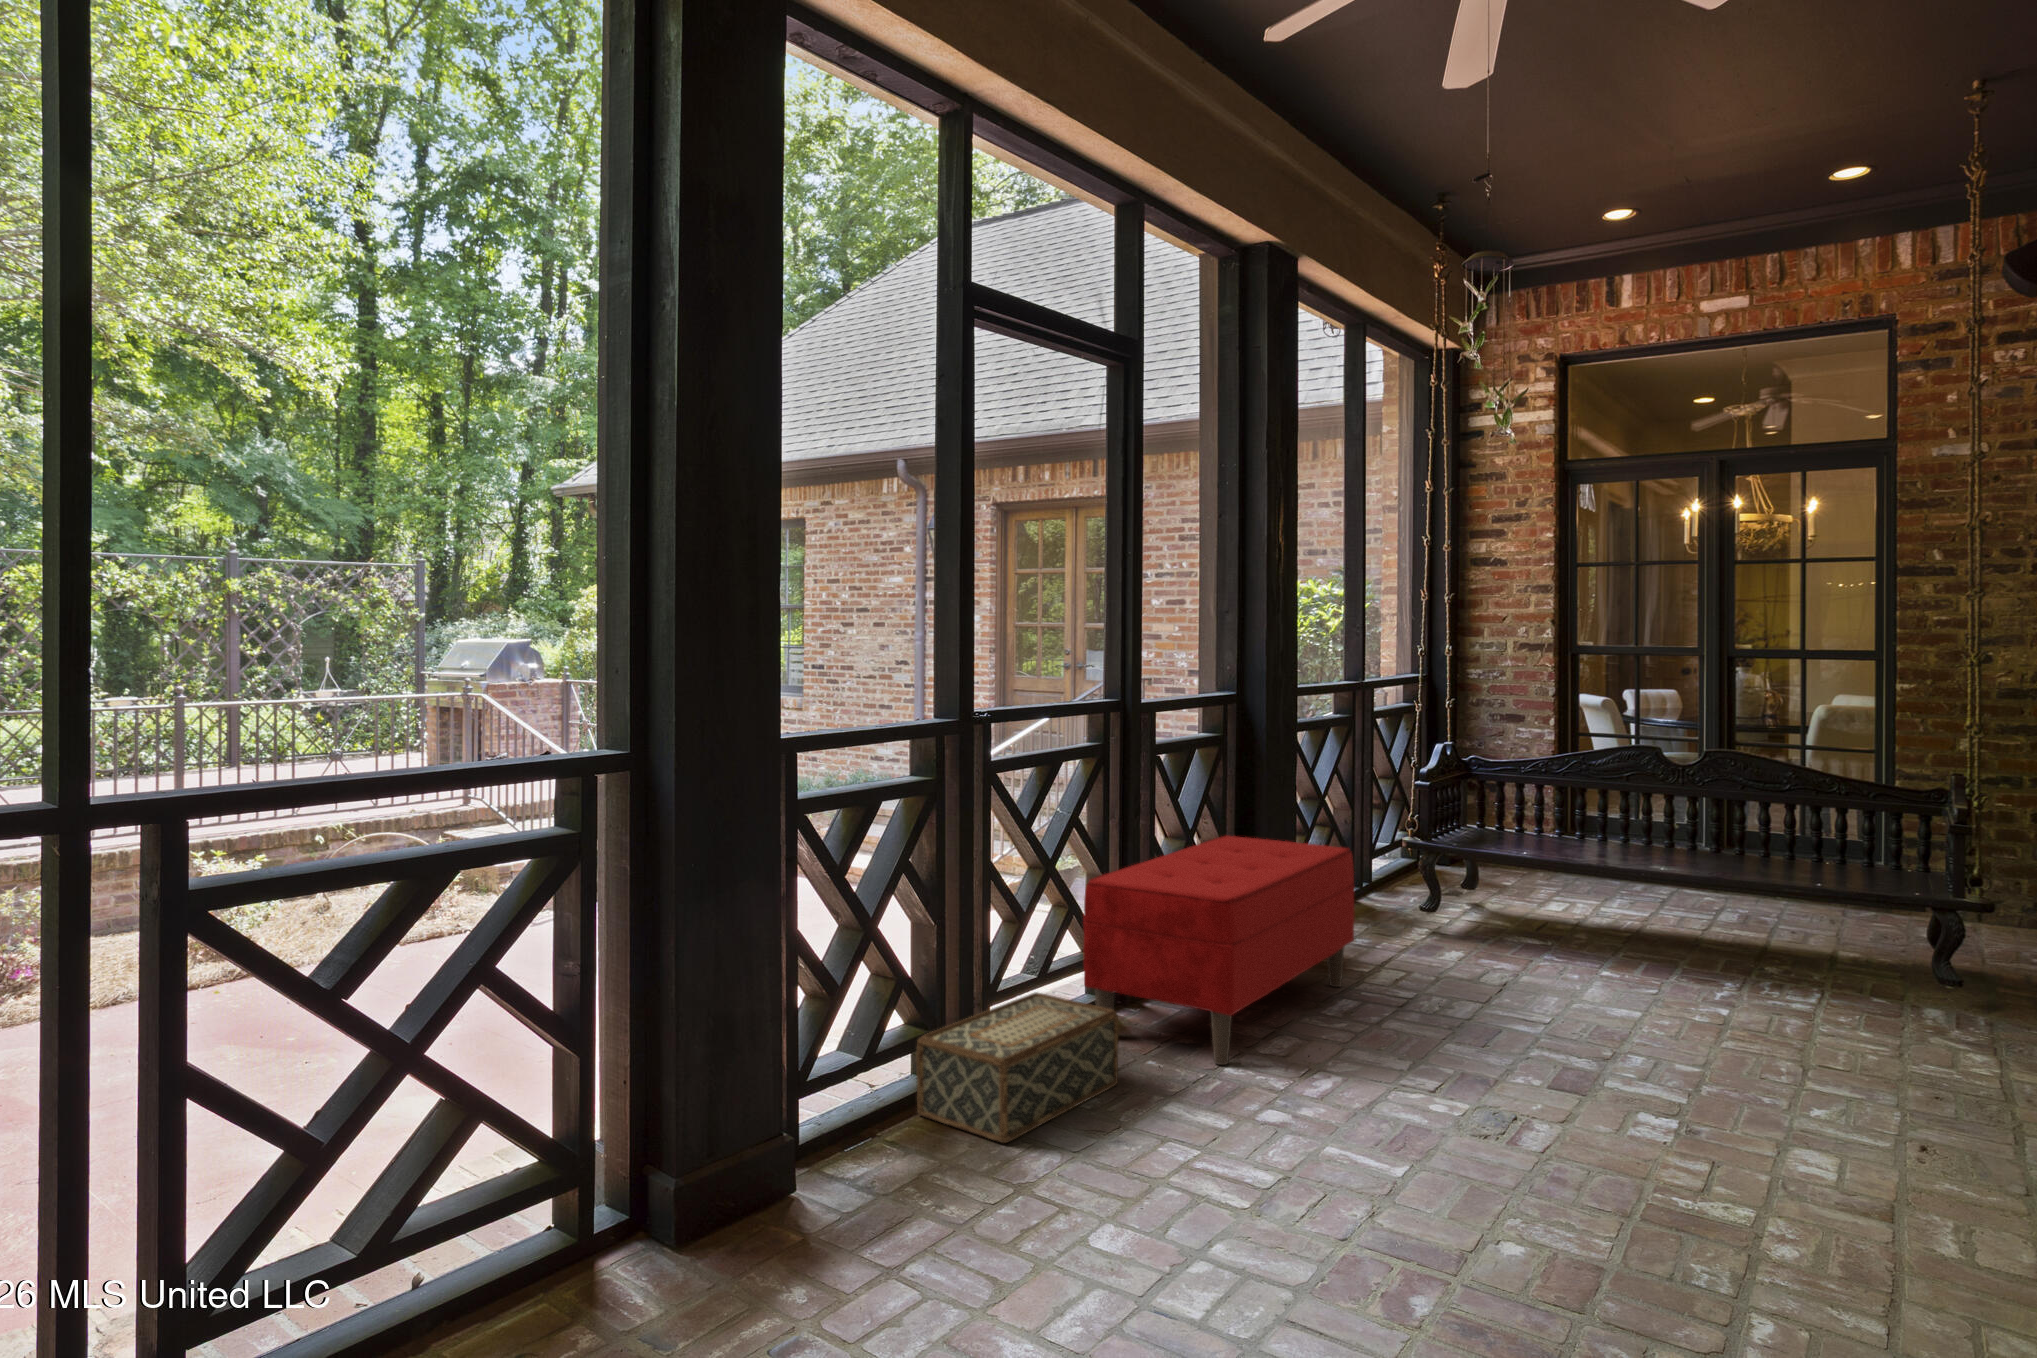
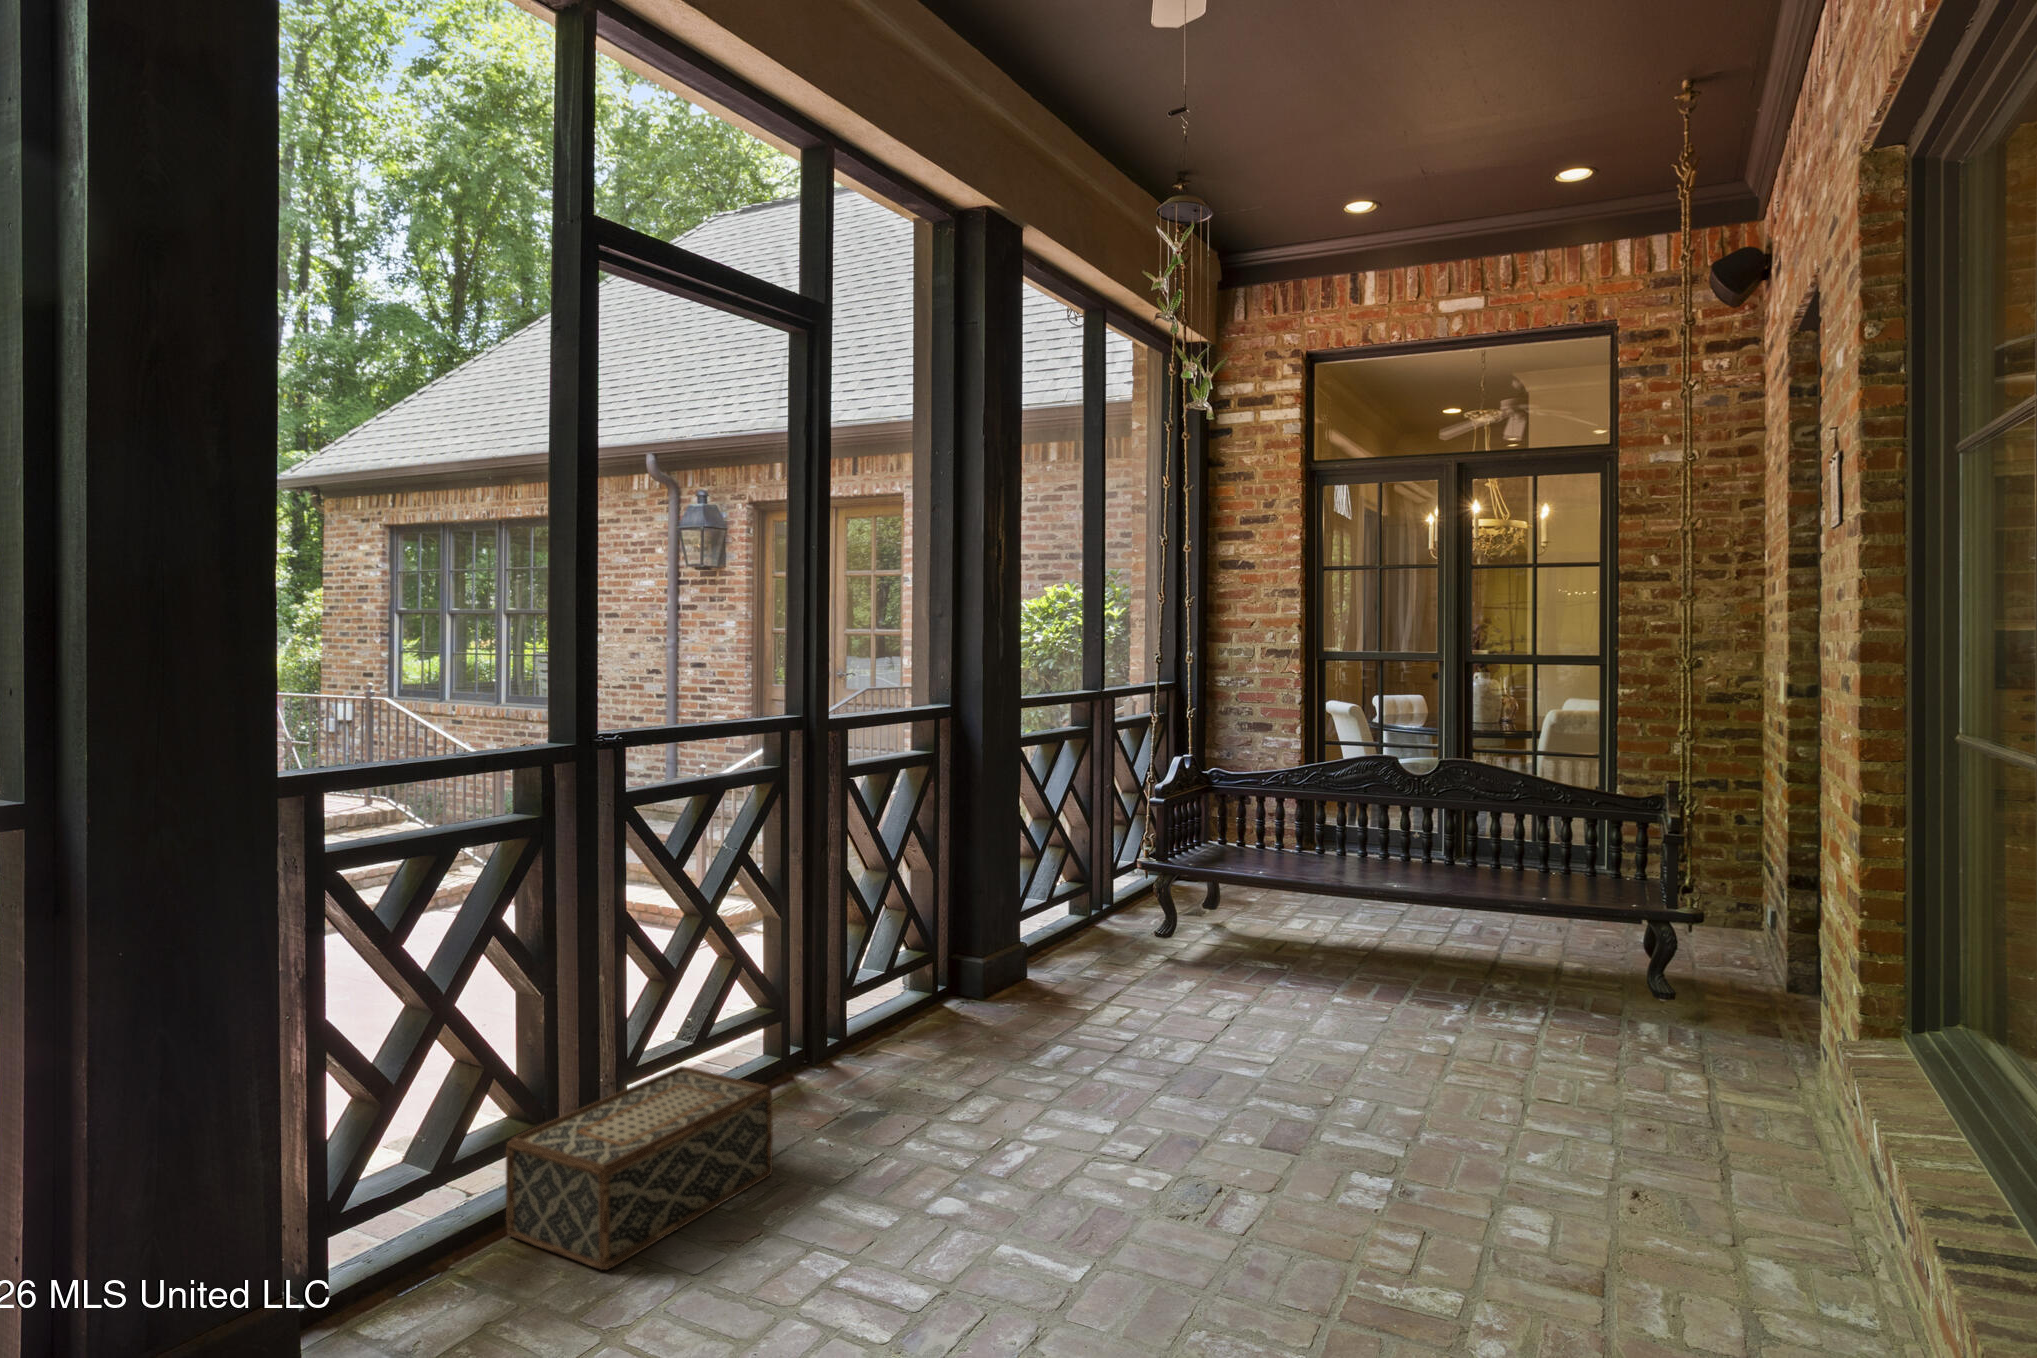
bench: present [1083,835,1355,1065] -> none [748,864,1073,1140]

